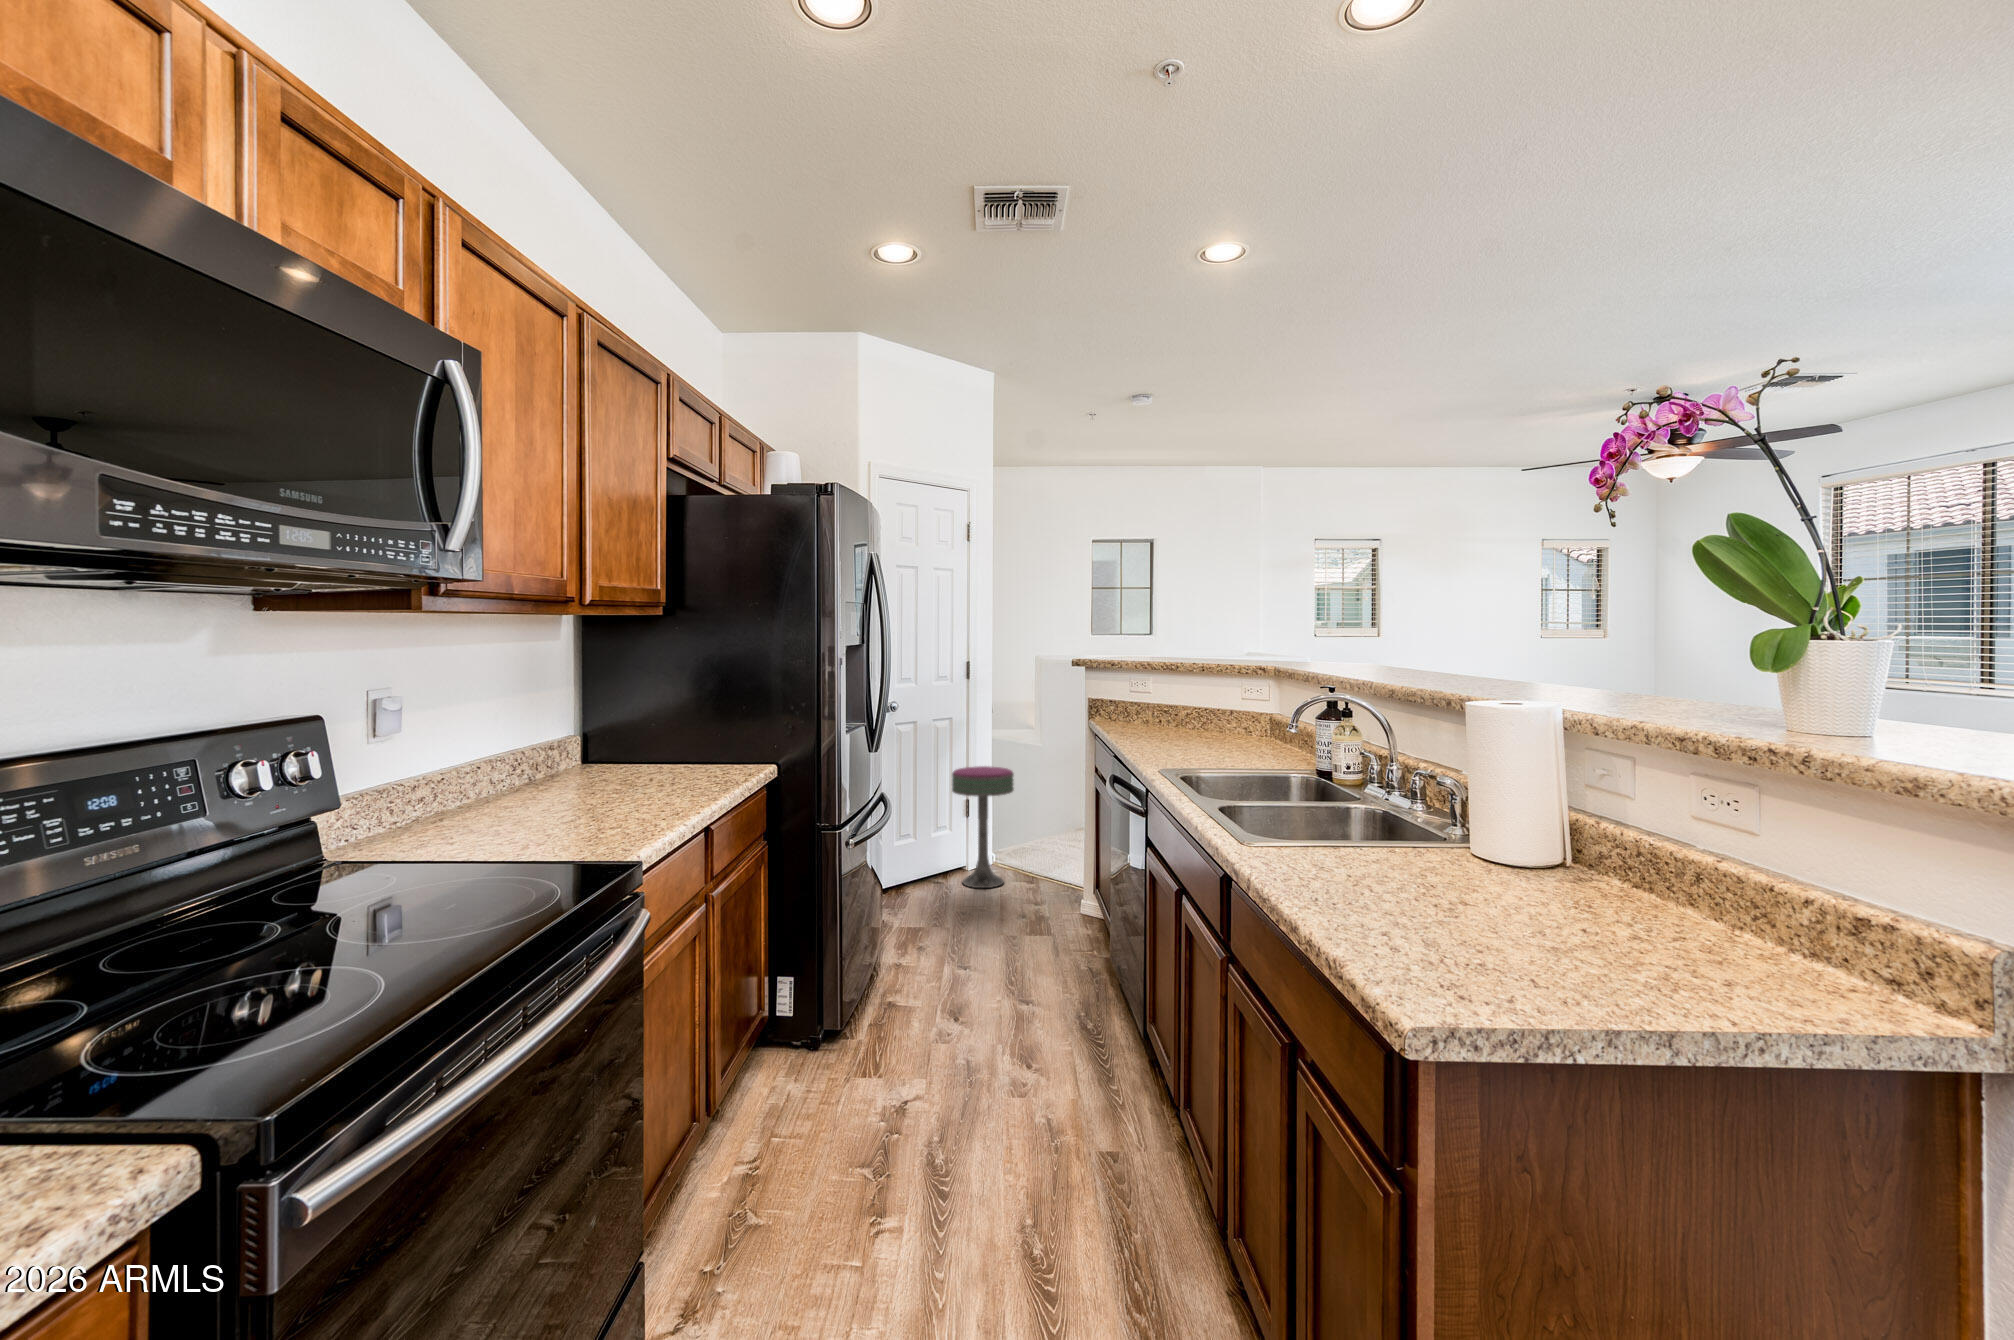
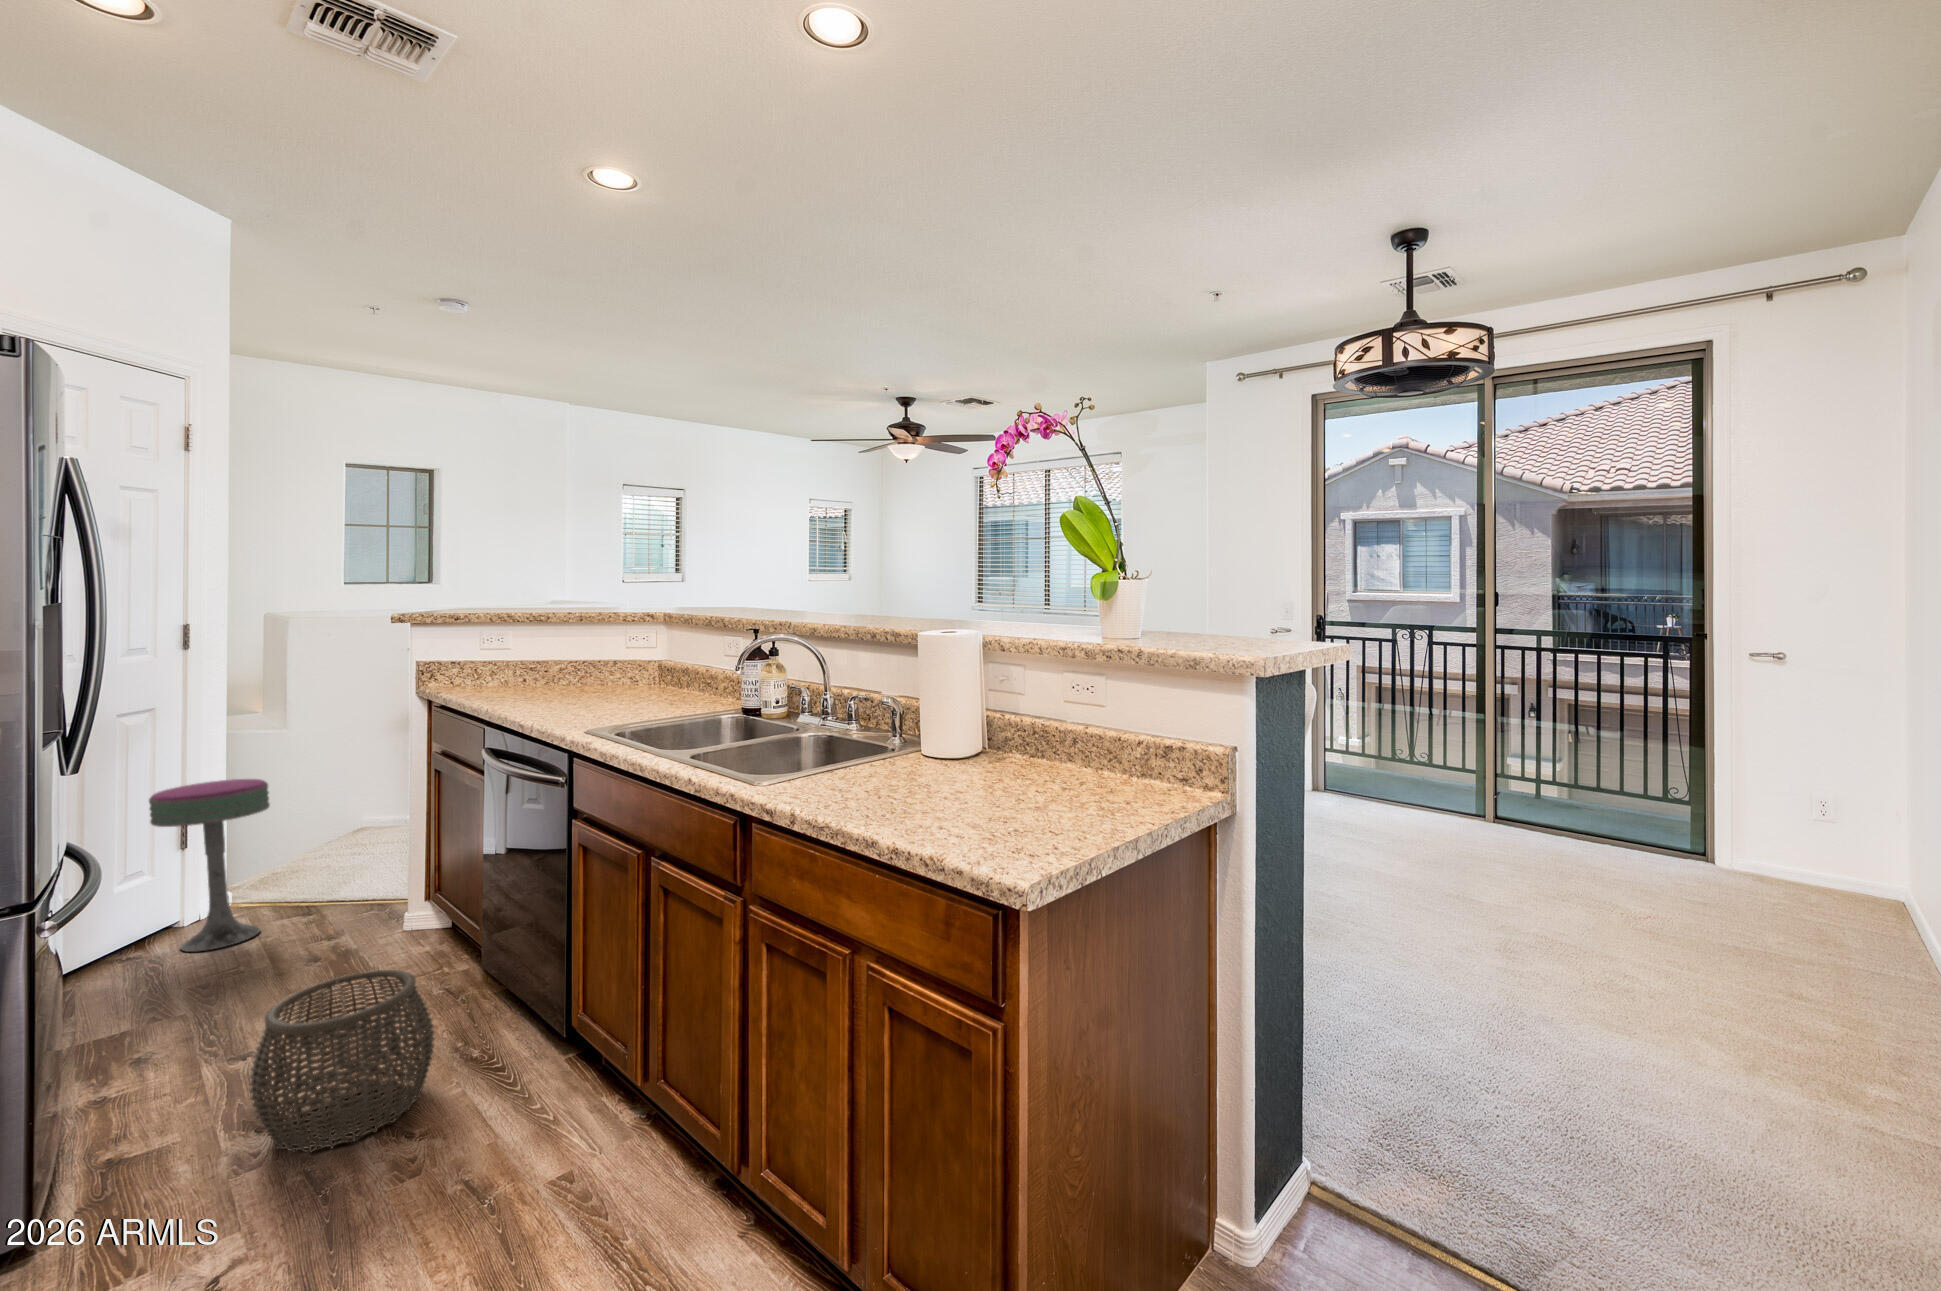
woven basket: none [949,929,1059,1056] -> present [249,970,435,1153]

